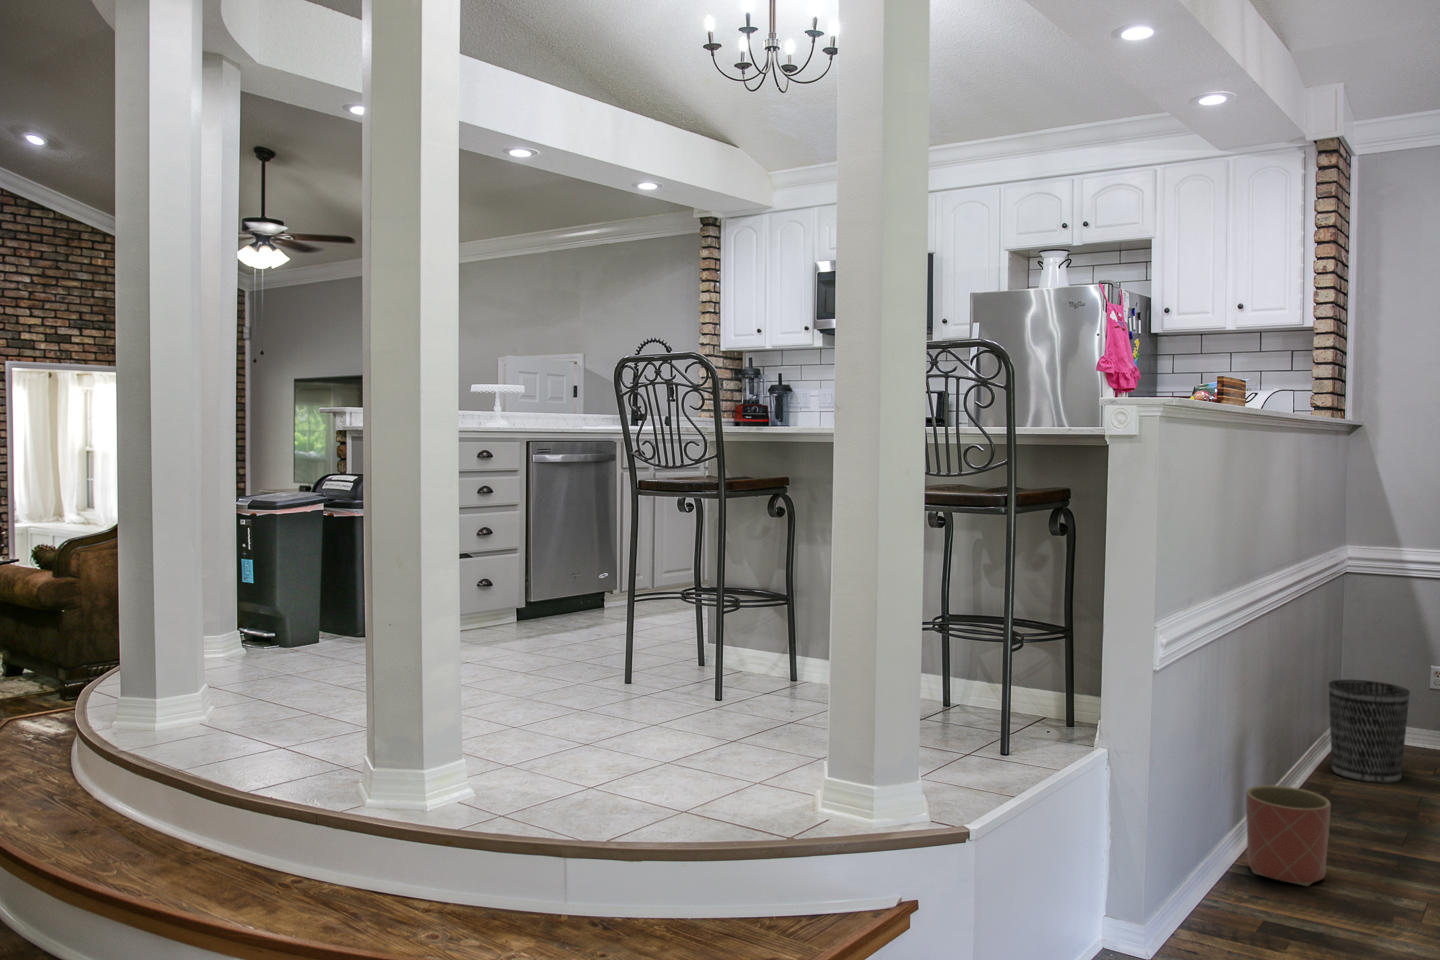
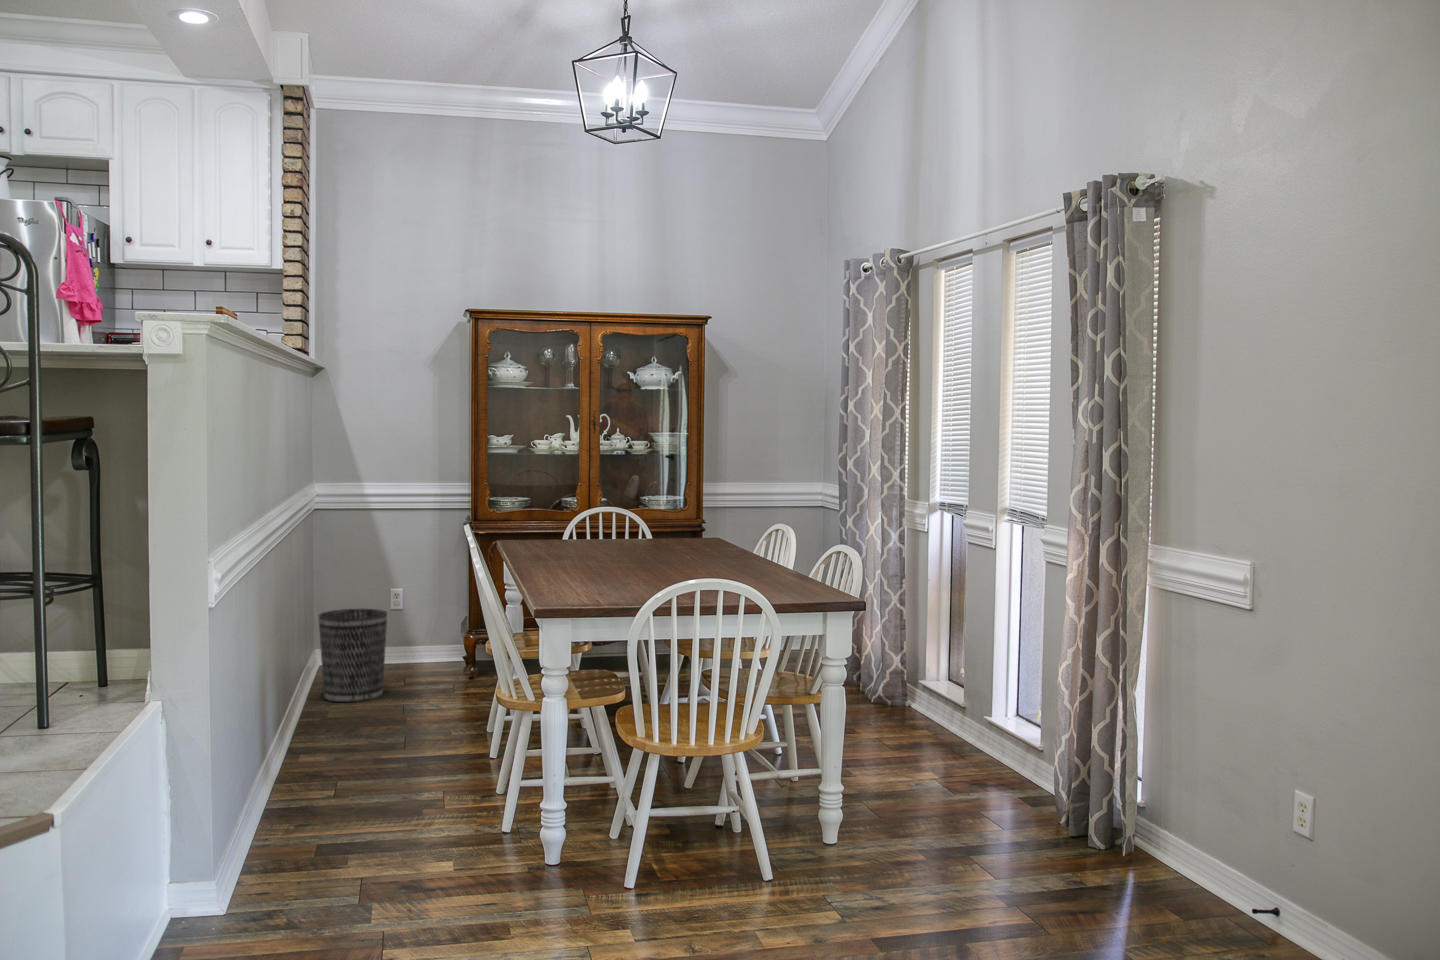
planter: present [1246,785,1331,886] -> none [280,712,357,803]

